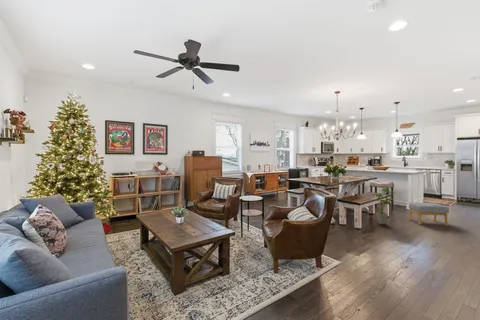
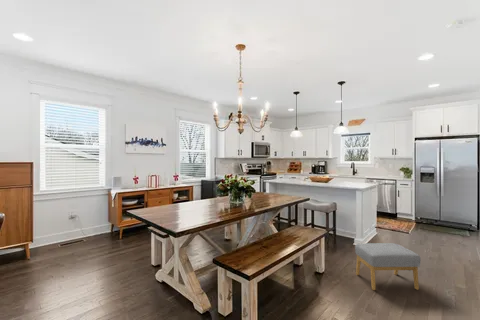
house plant: present [374,188,395,224] -> none [293,223,330,295]

